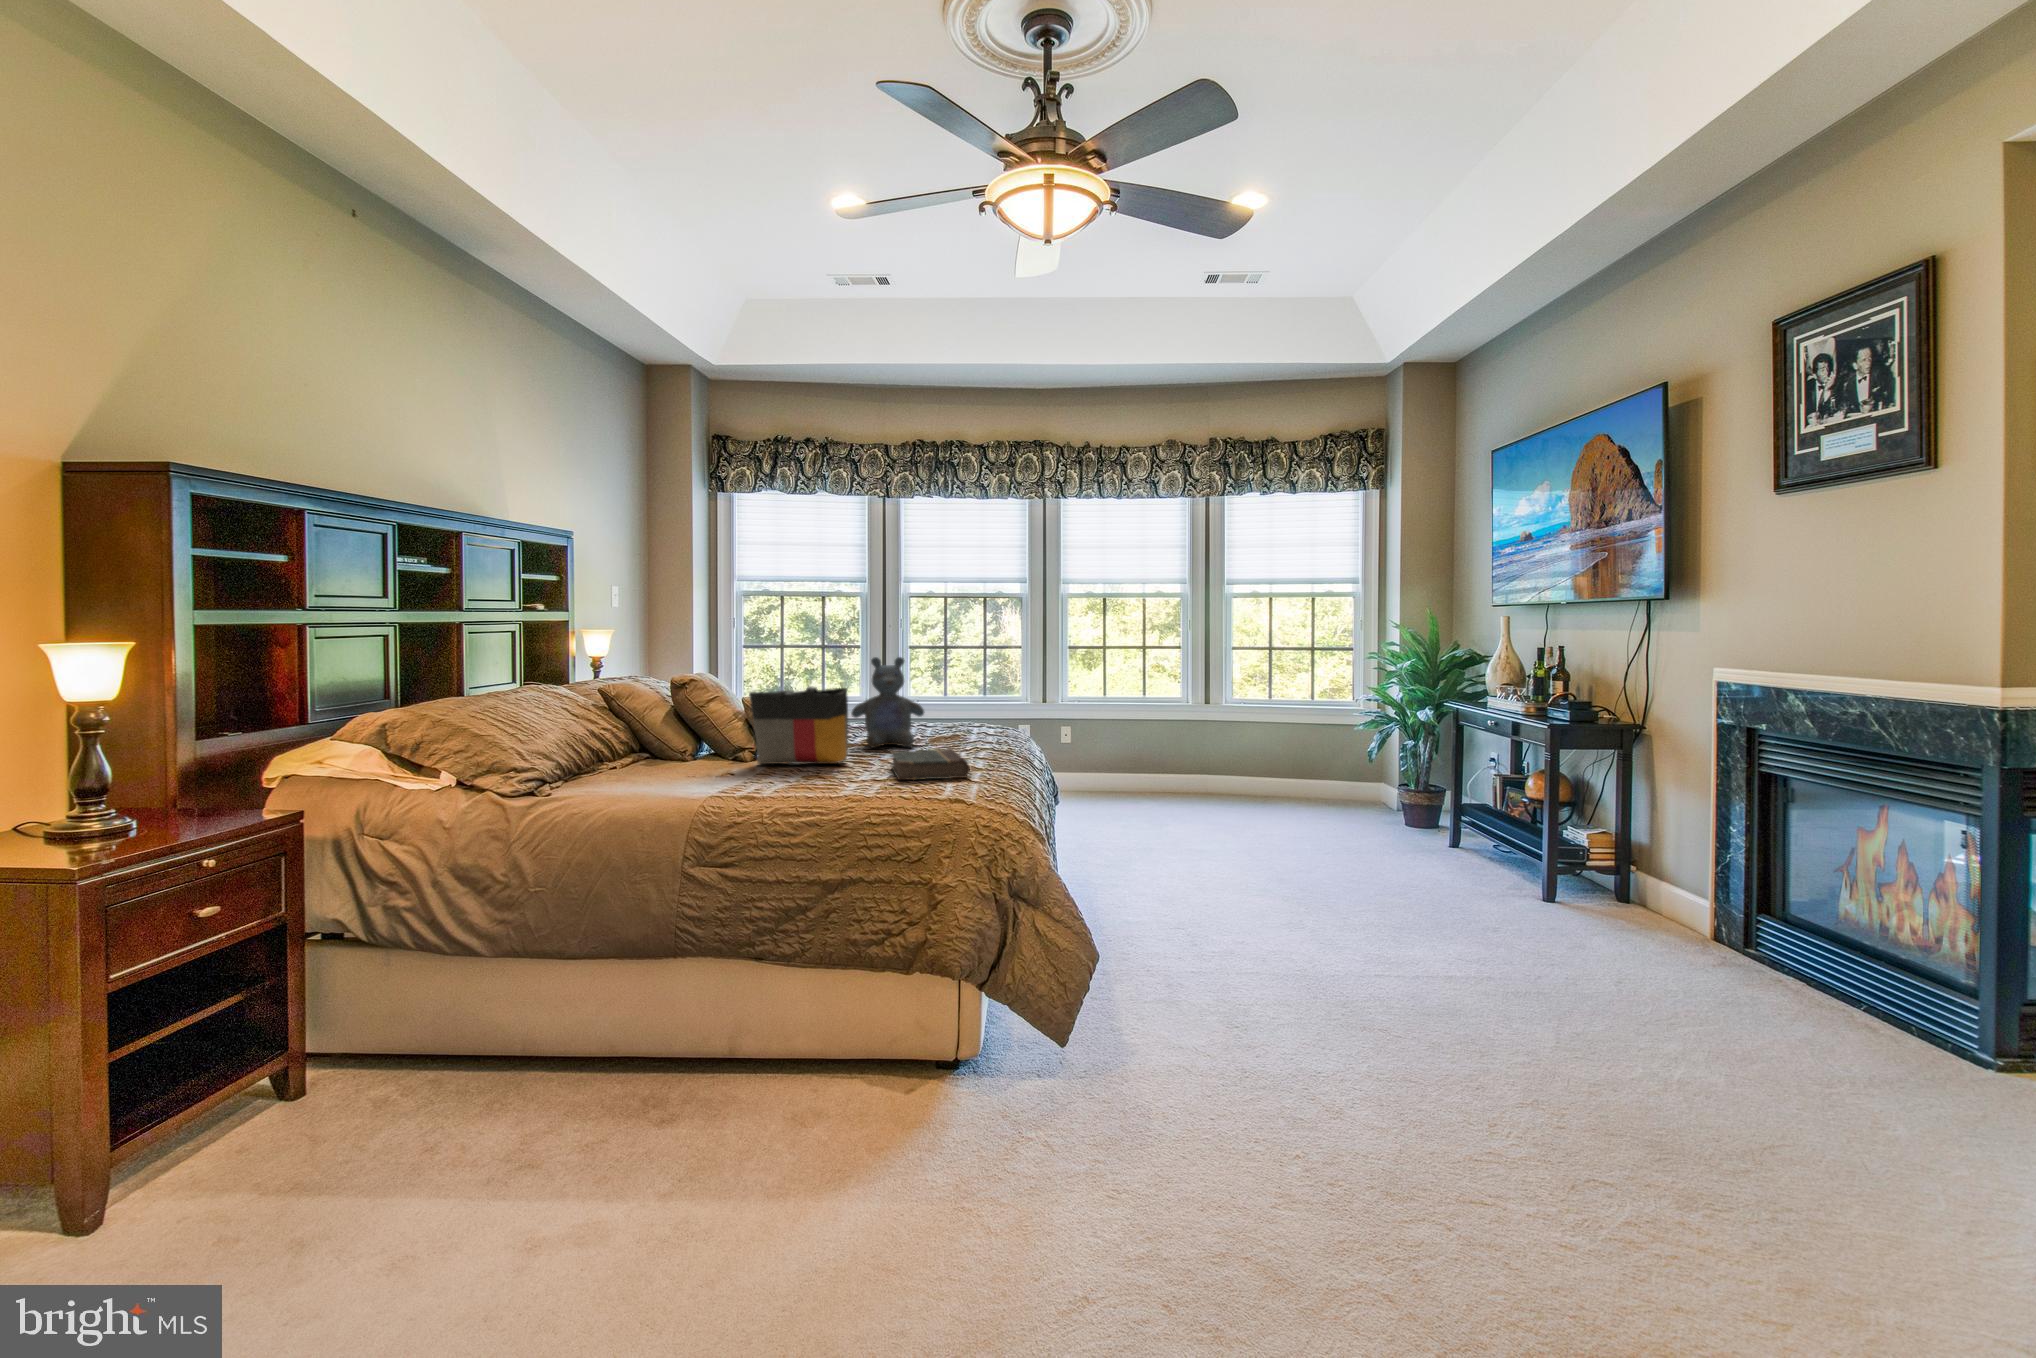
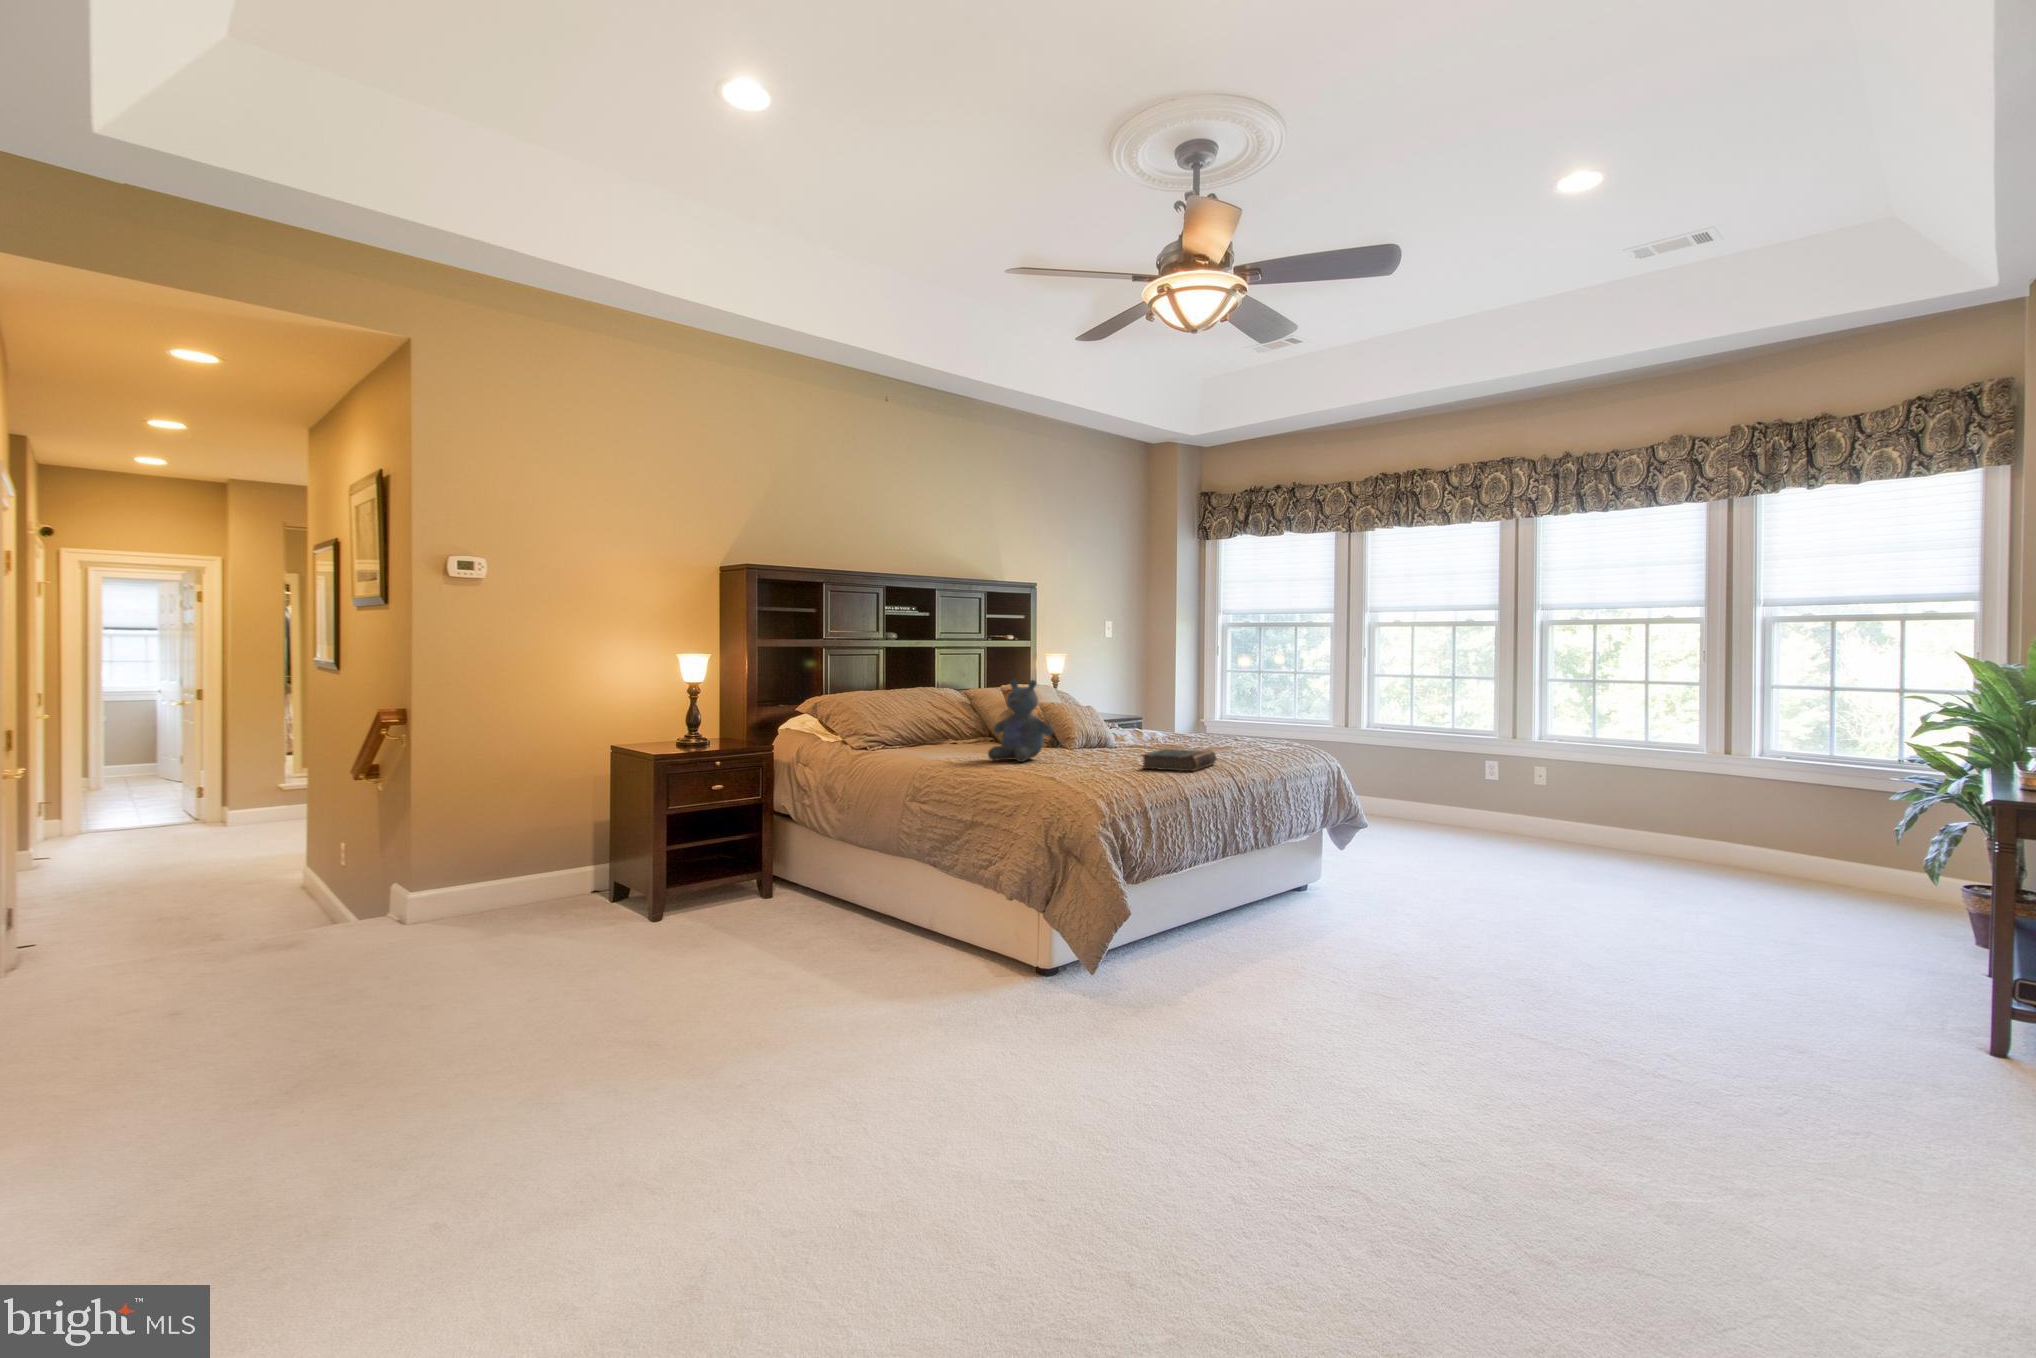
stuffed bear: present [851,657,924,748] -> present [988,680,1053,762]
tote bag: present [749,686,848,764] -> none [1082,696,1152,757]

